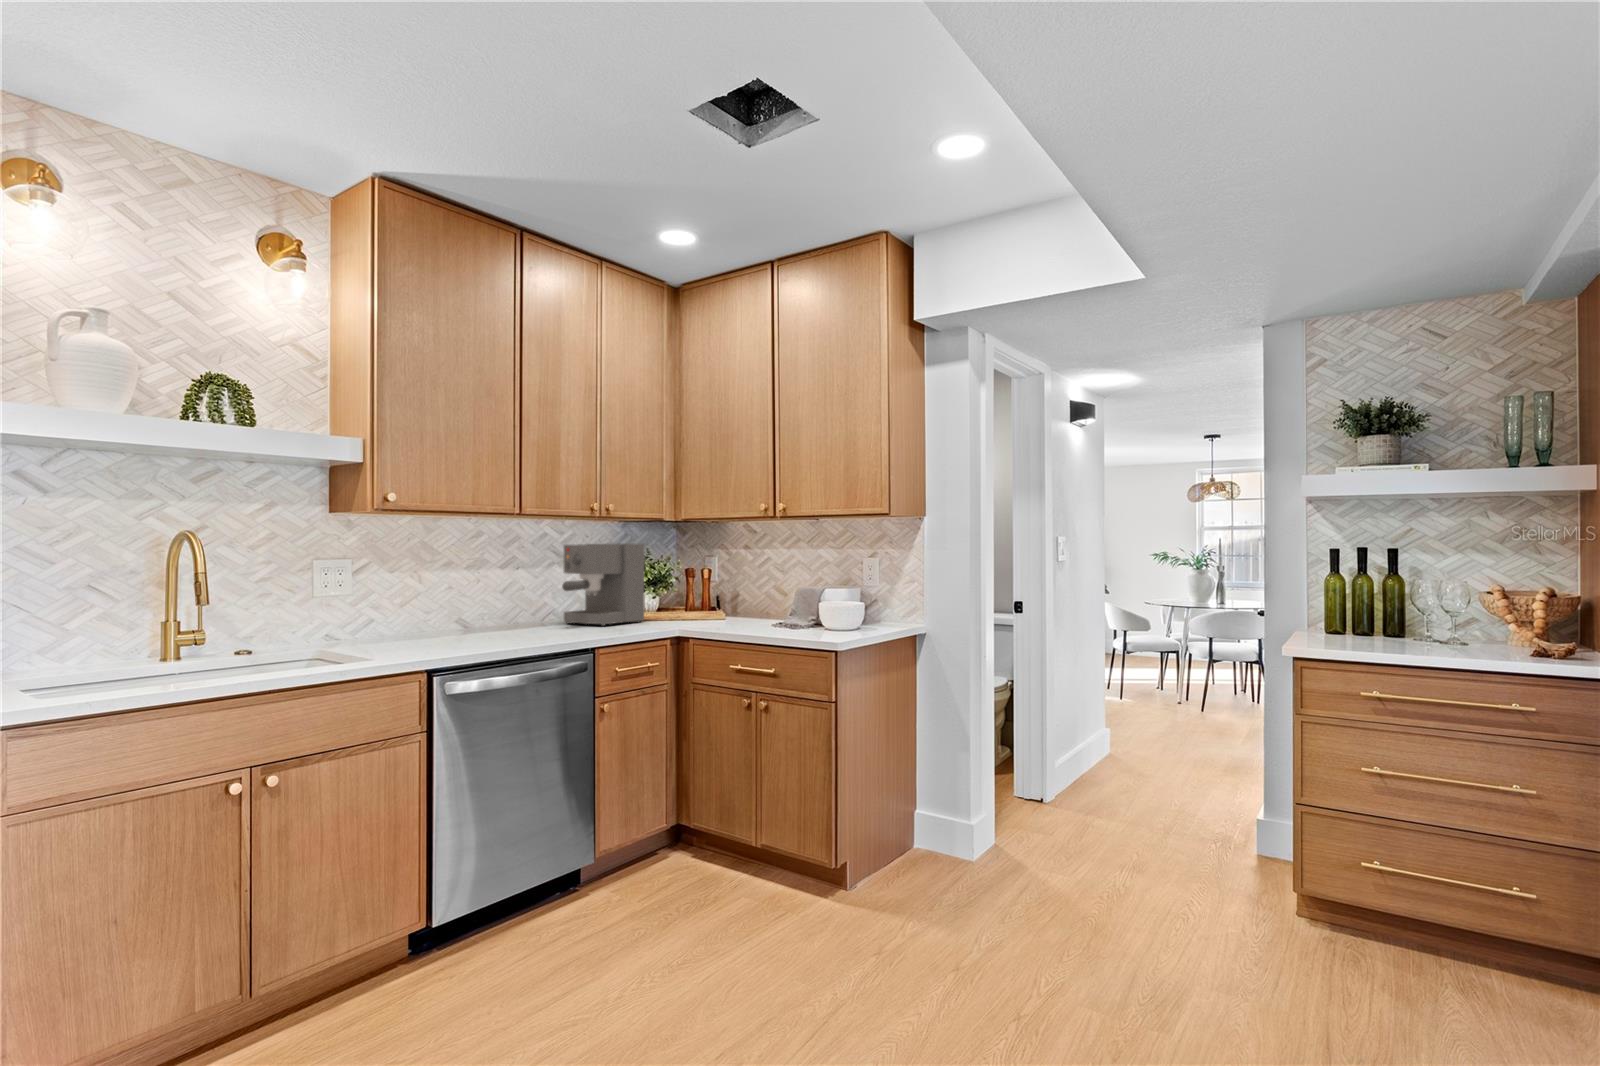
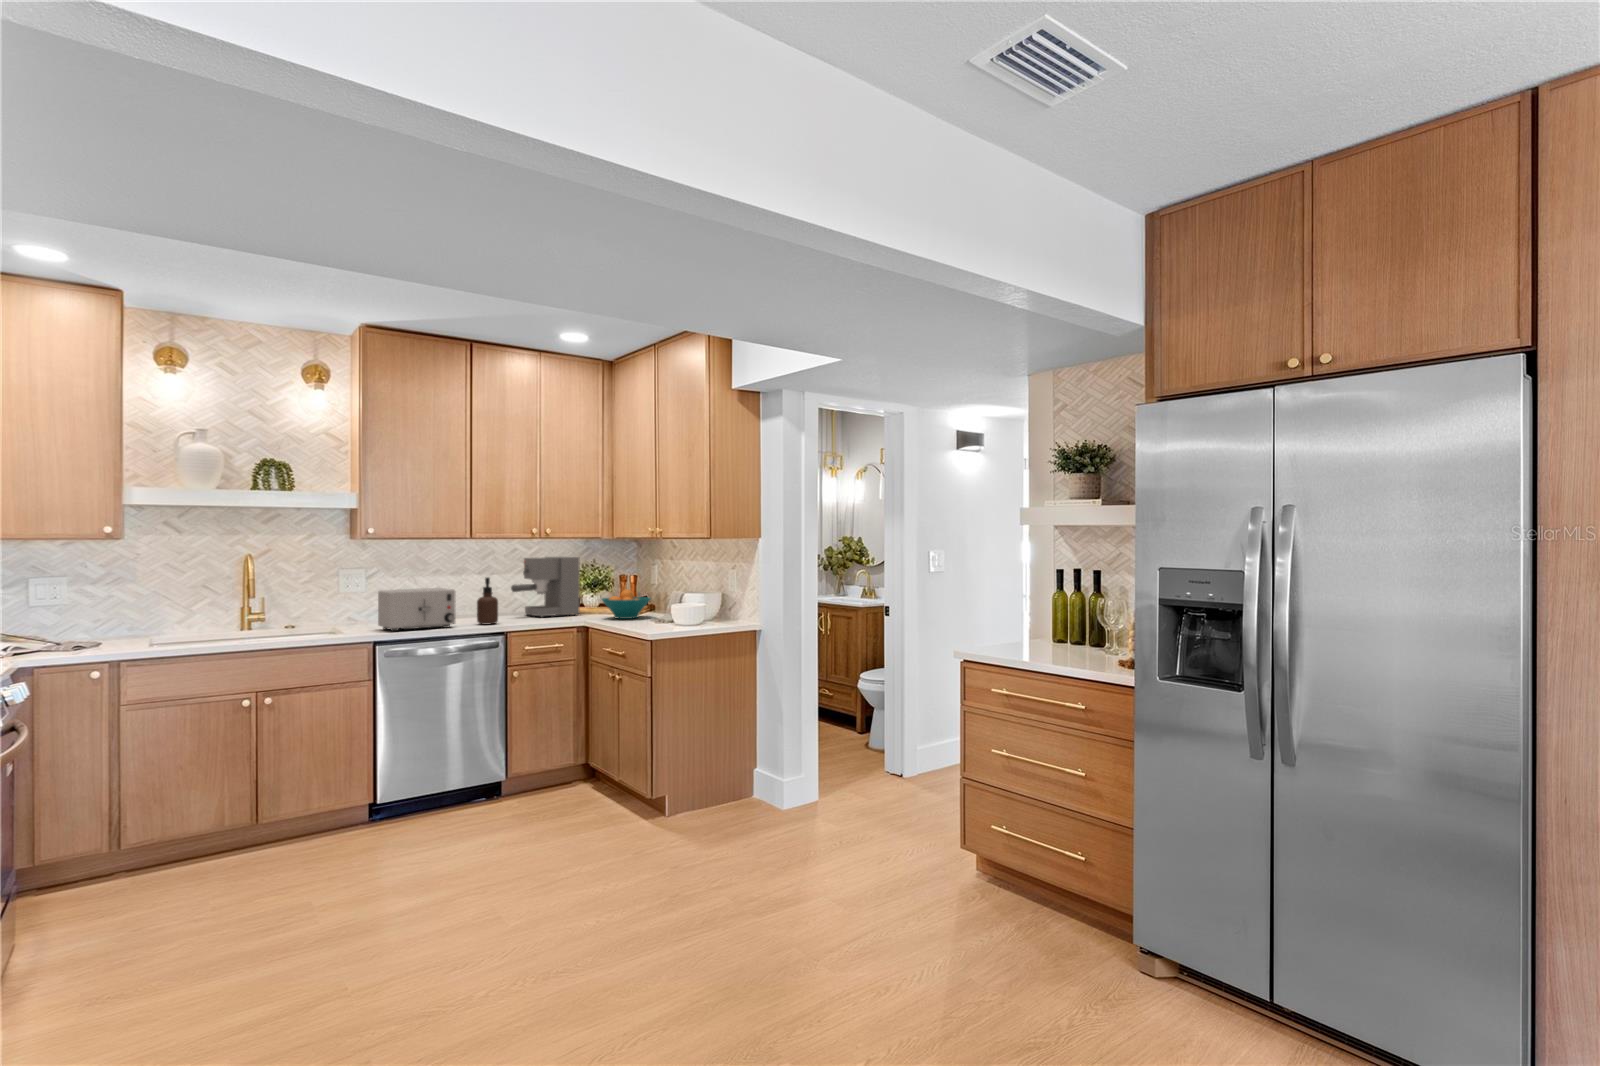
soap dispenser: none [540,570,571,638] -> present [477,577,498,625]
fruit bowl: none [691,585,757,624] -> present [602,590,650,619]
toaster: none [405,586,523,652] -> present [378,588,455,631]

